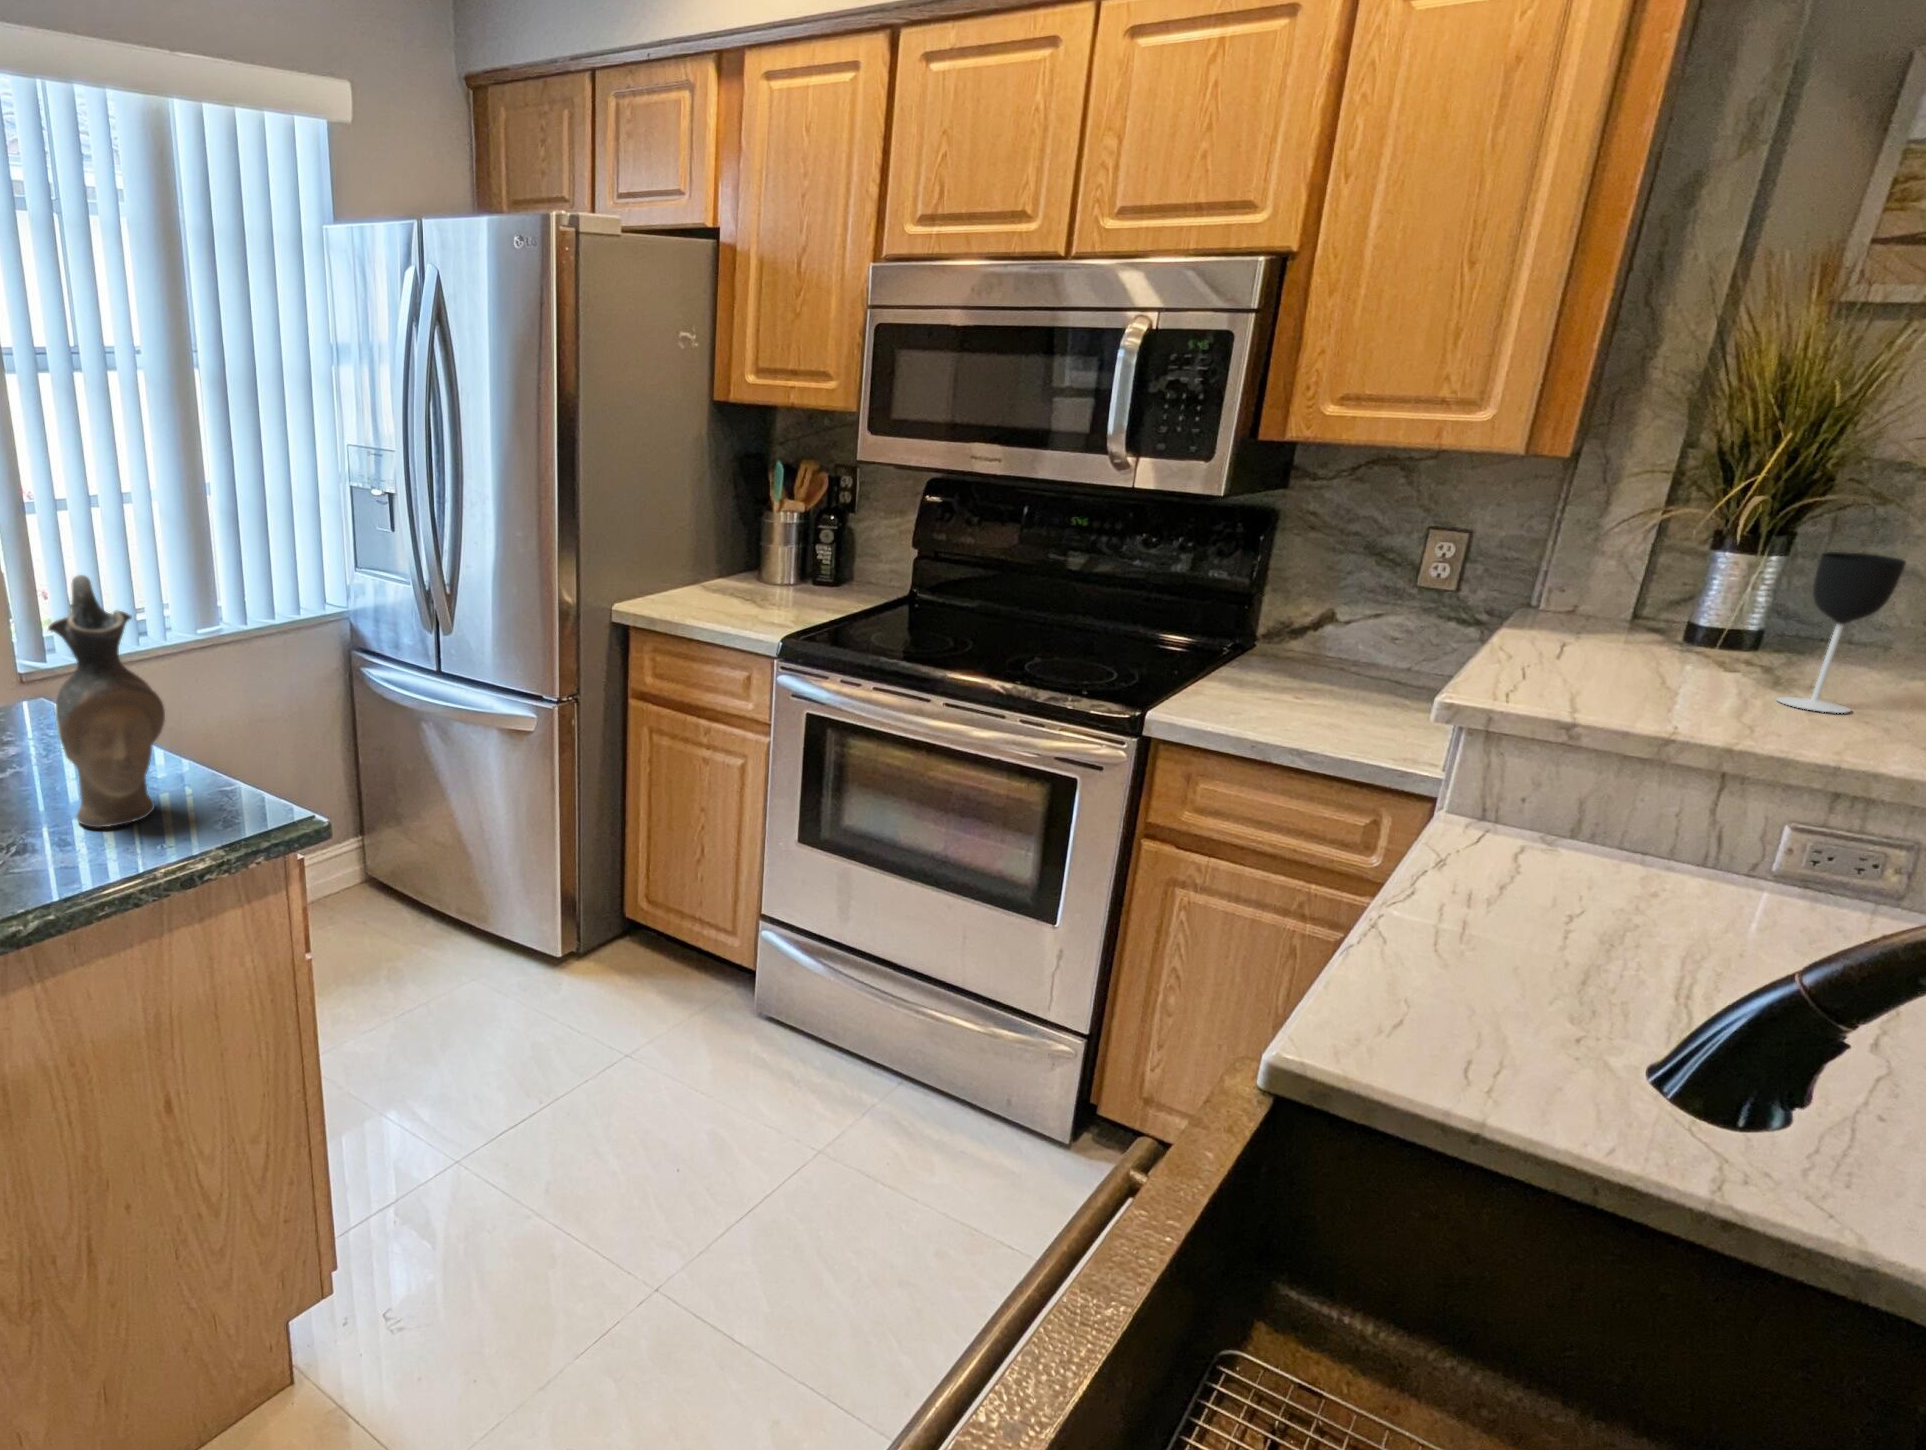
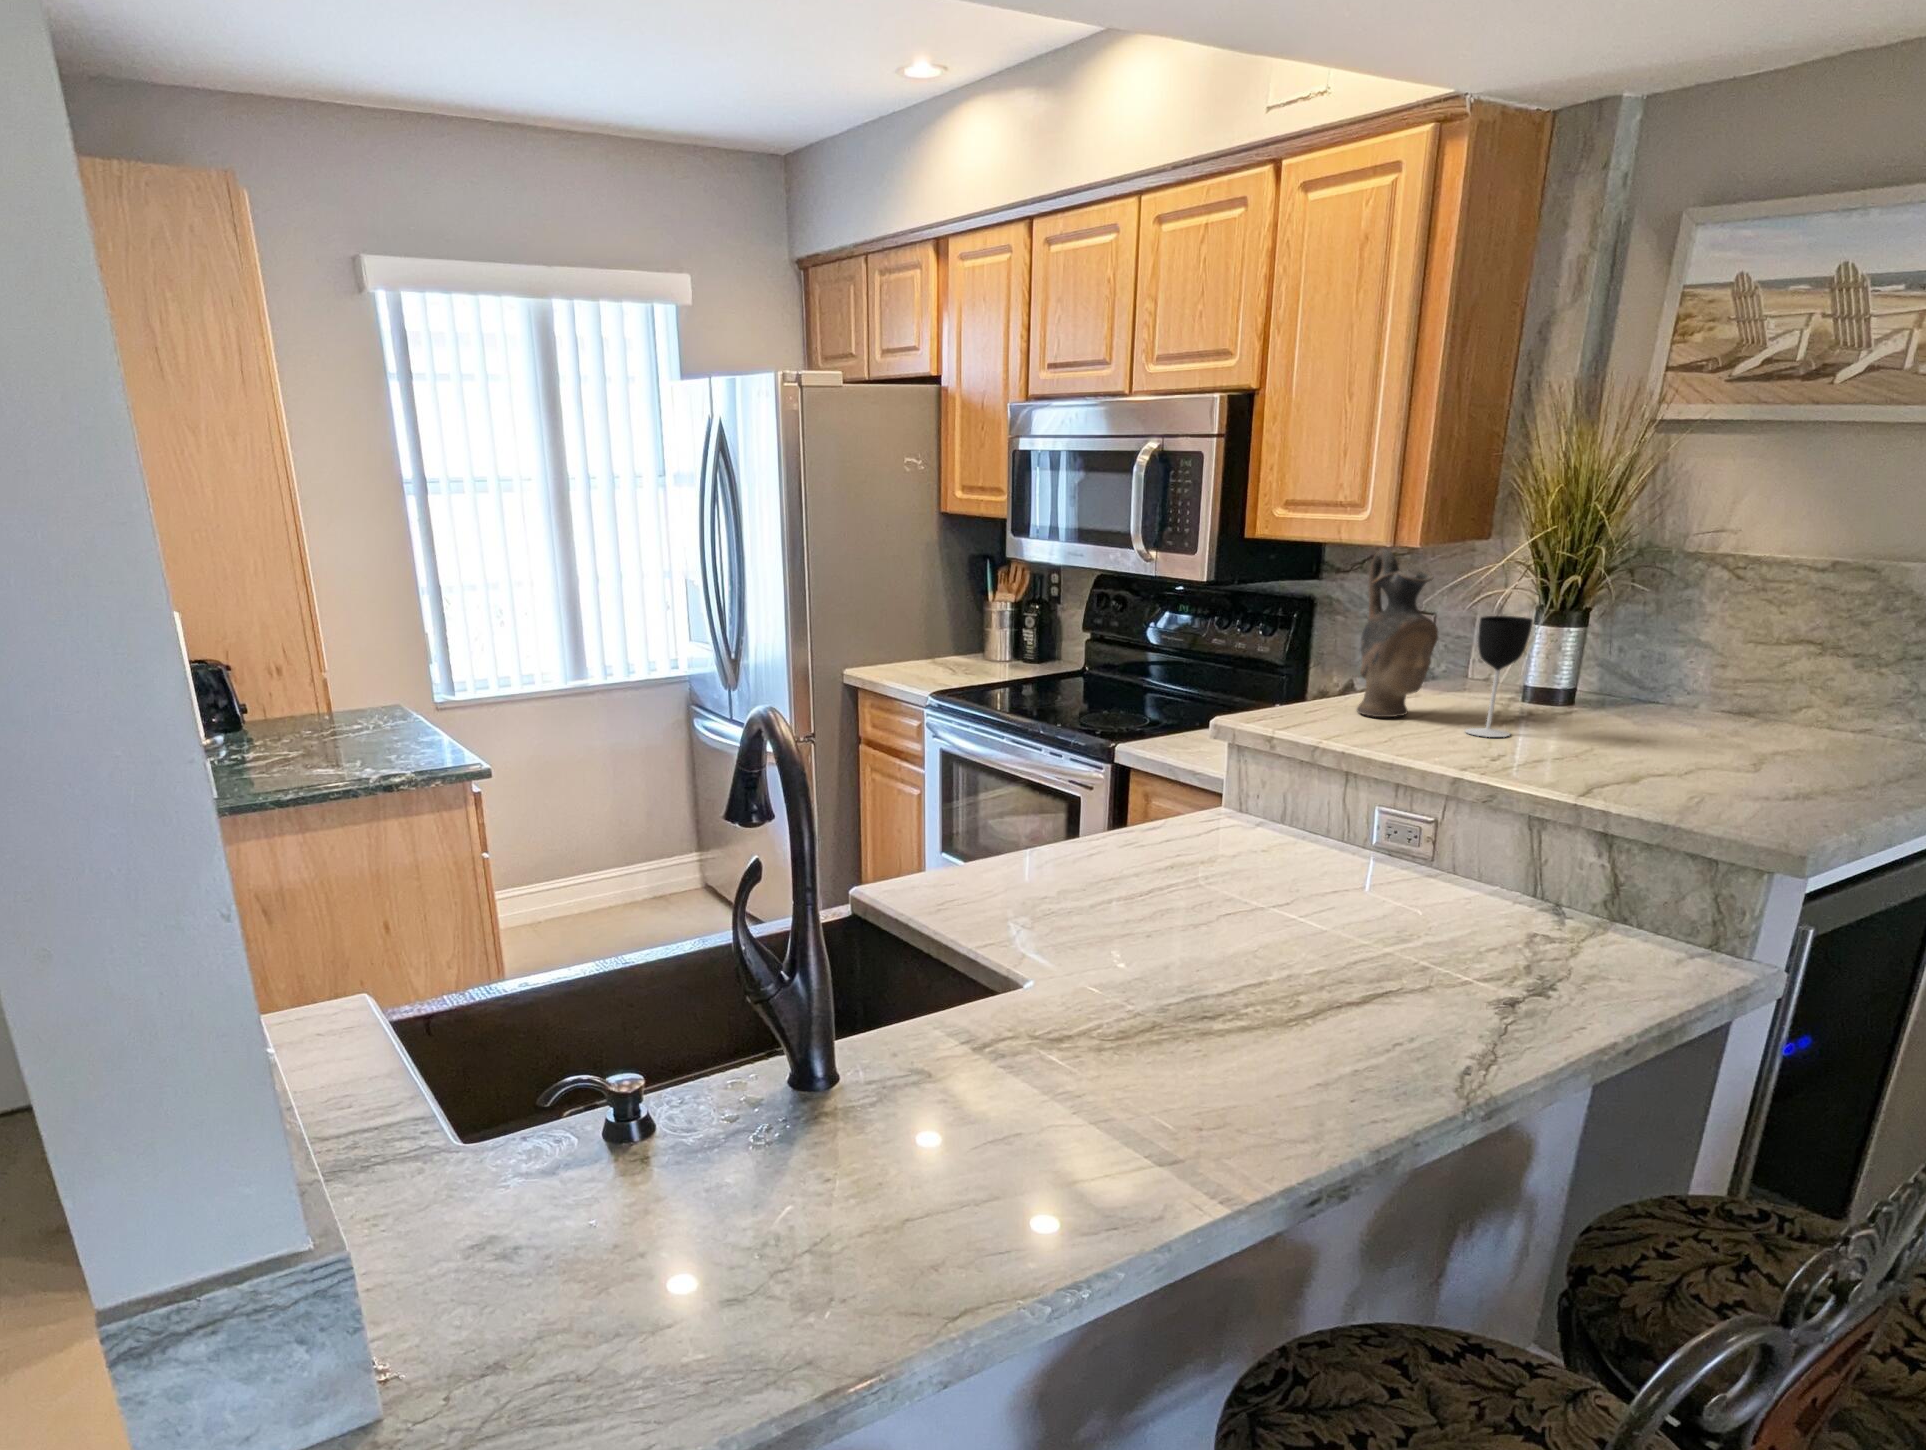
ceramic pitcher: present [48,575,165,827] -> present [1357,549,1438,717]

